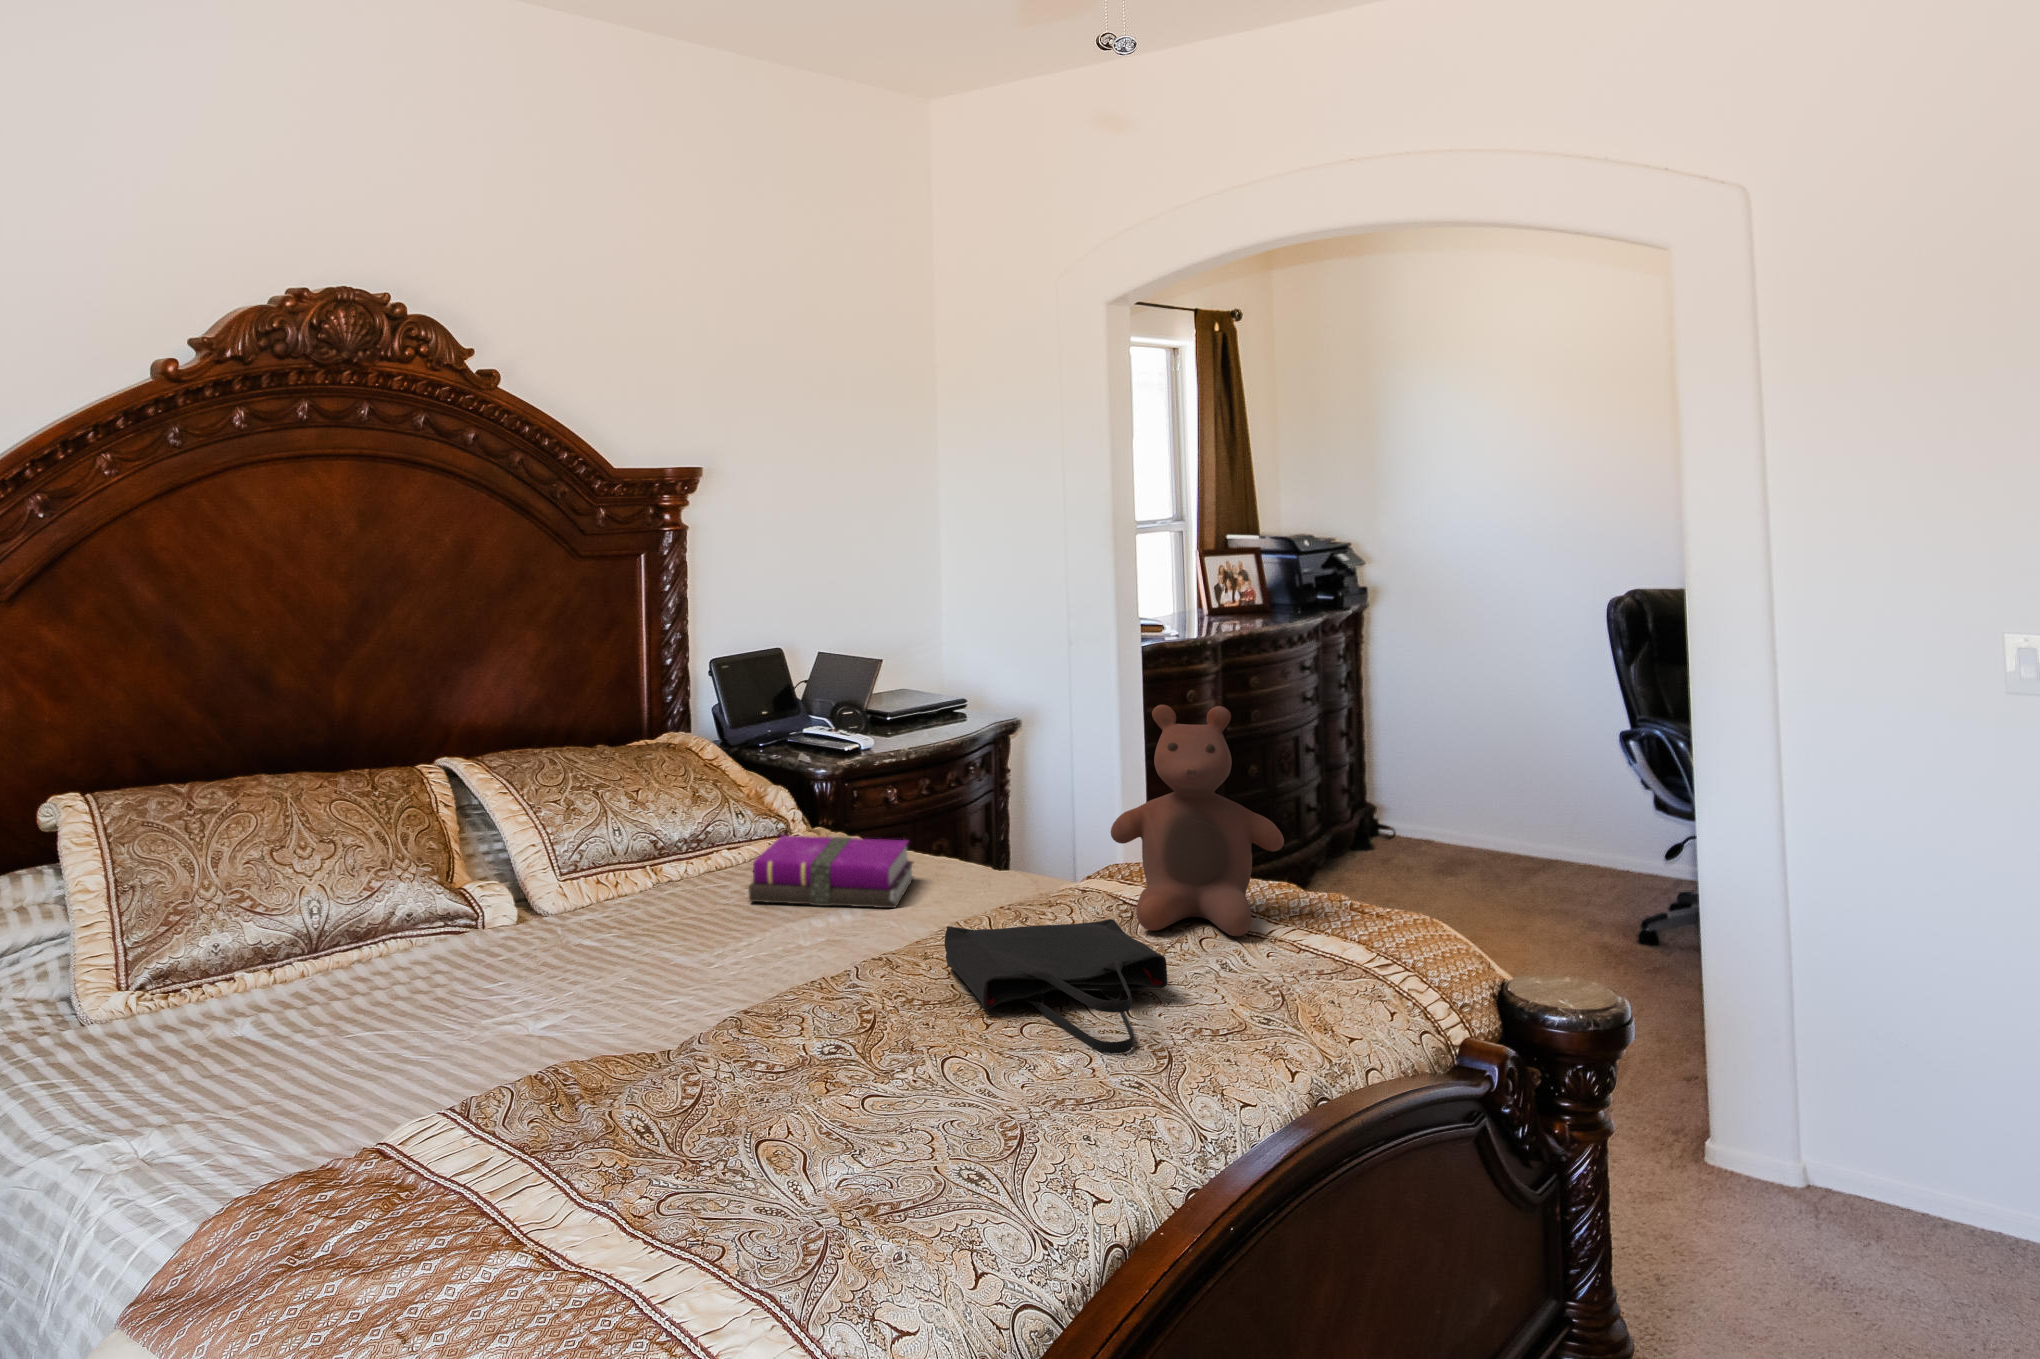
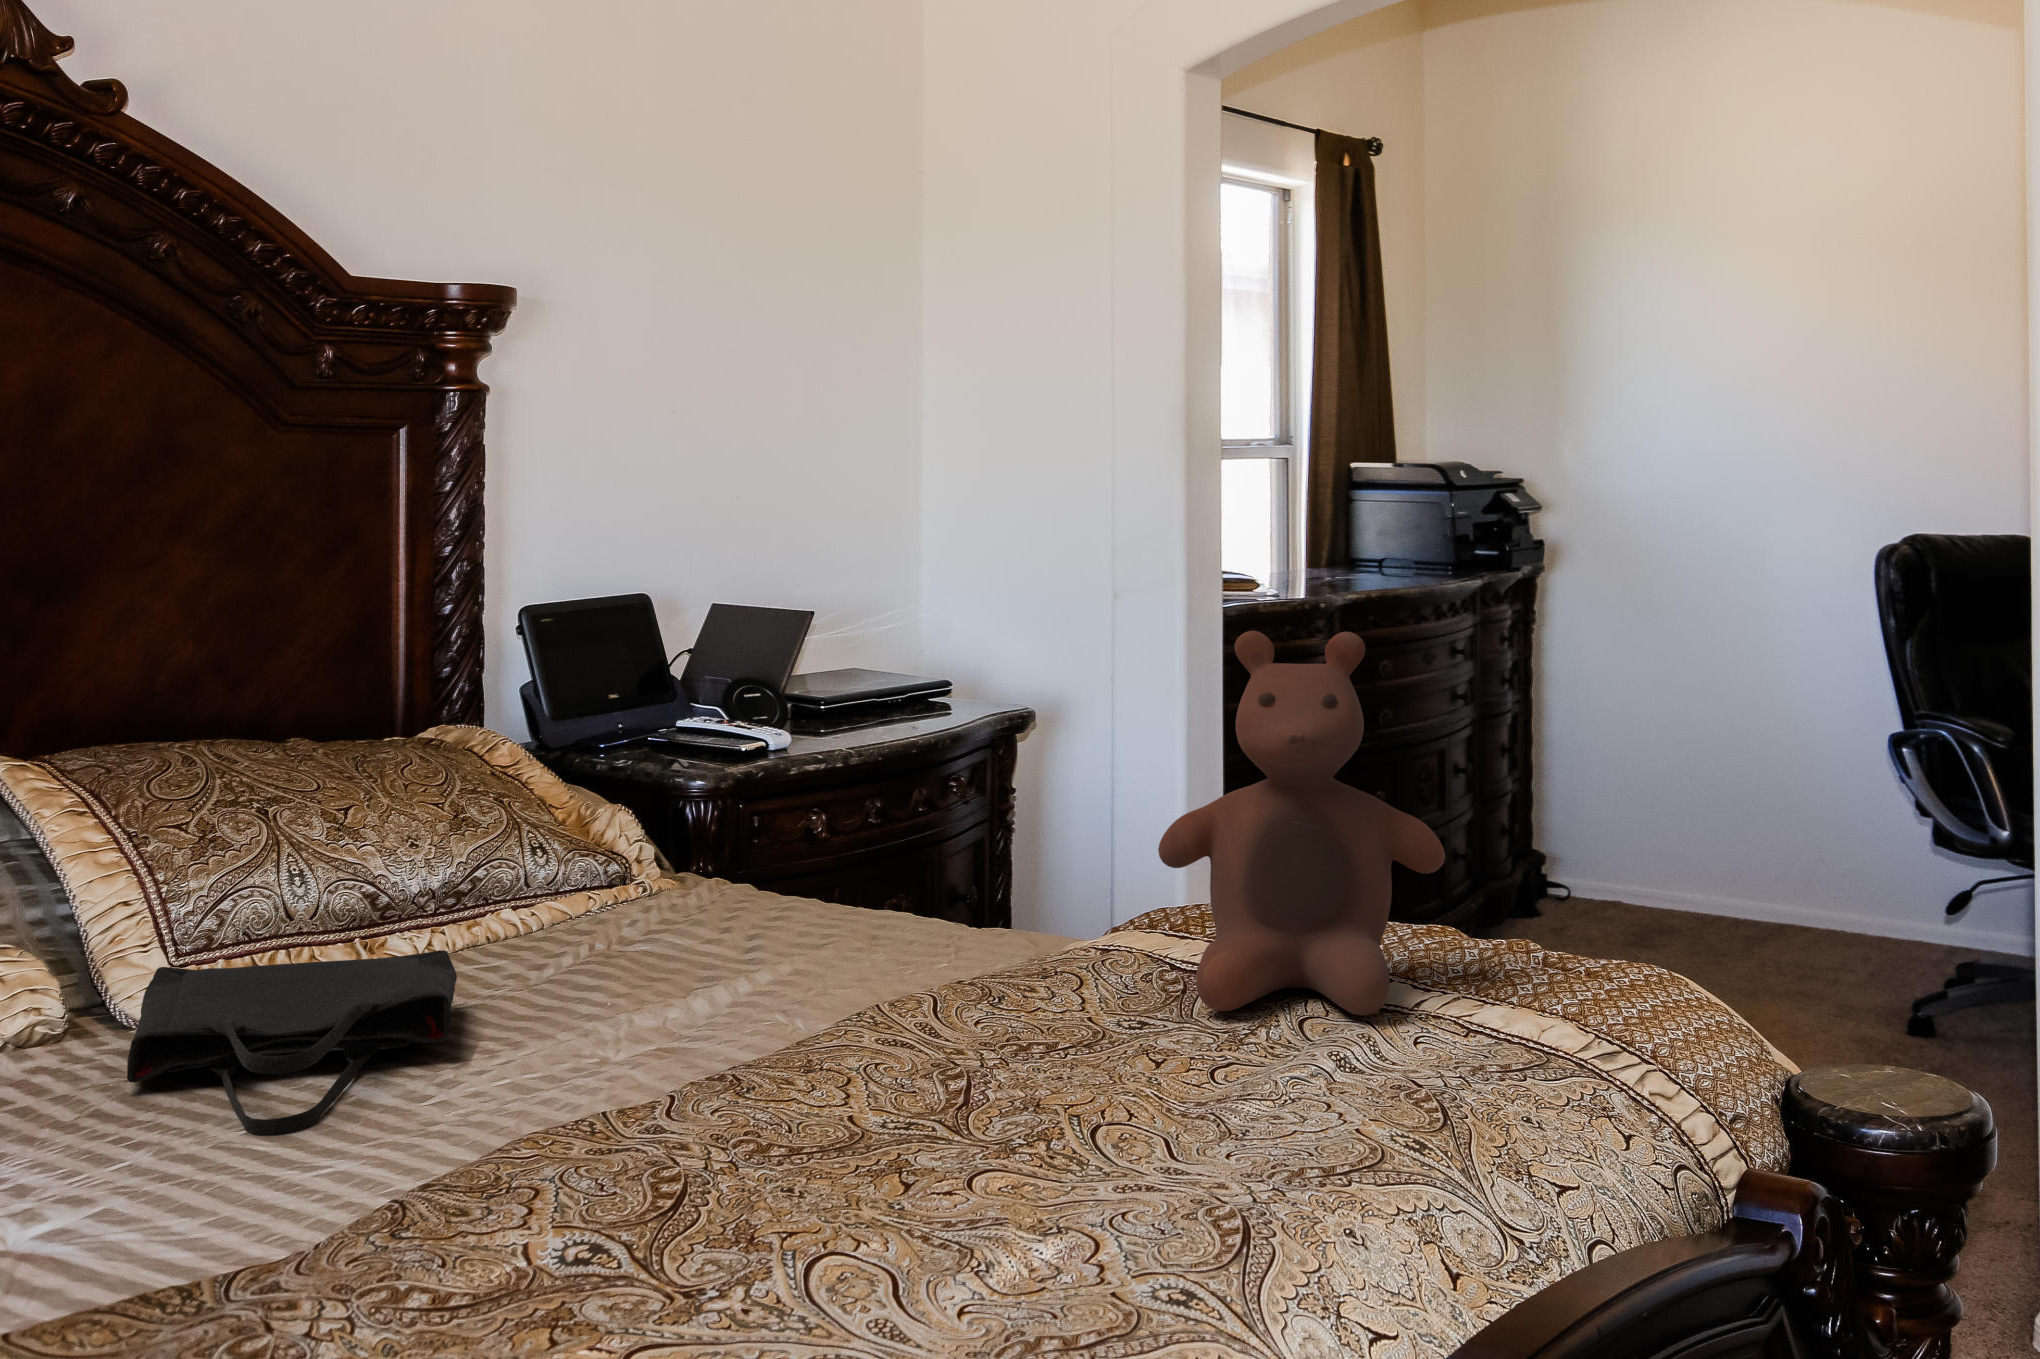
notebook: present [749,835,914,908] -> none [524,879,829,993]
tote bag: present [944,919,1167,1054] -> present [127,950,457,1136]

